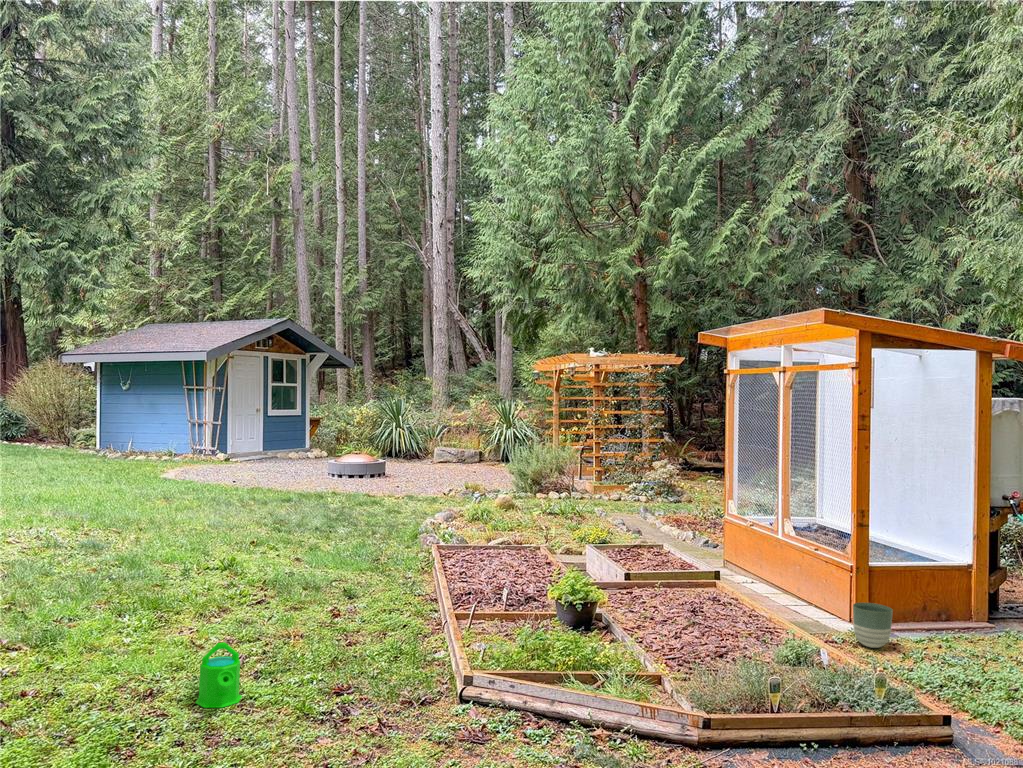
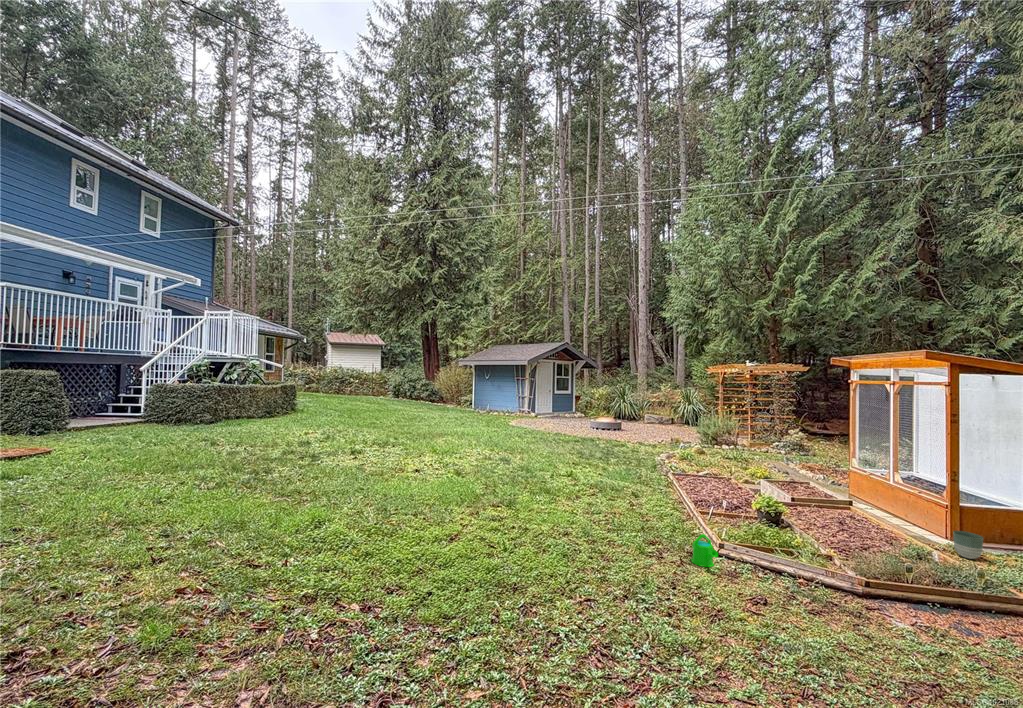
watering can: present [195,642,242,708] -> present [691,534,718,567]

